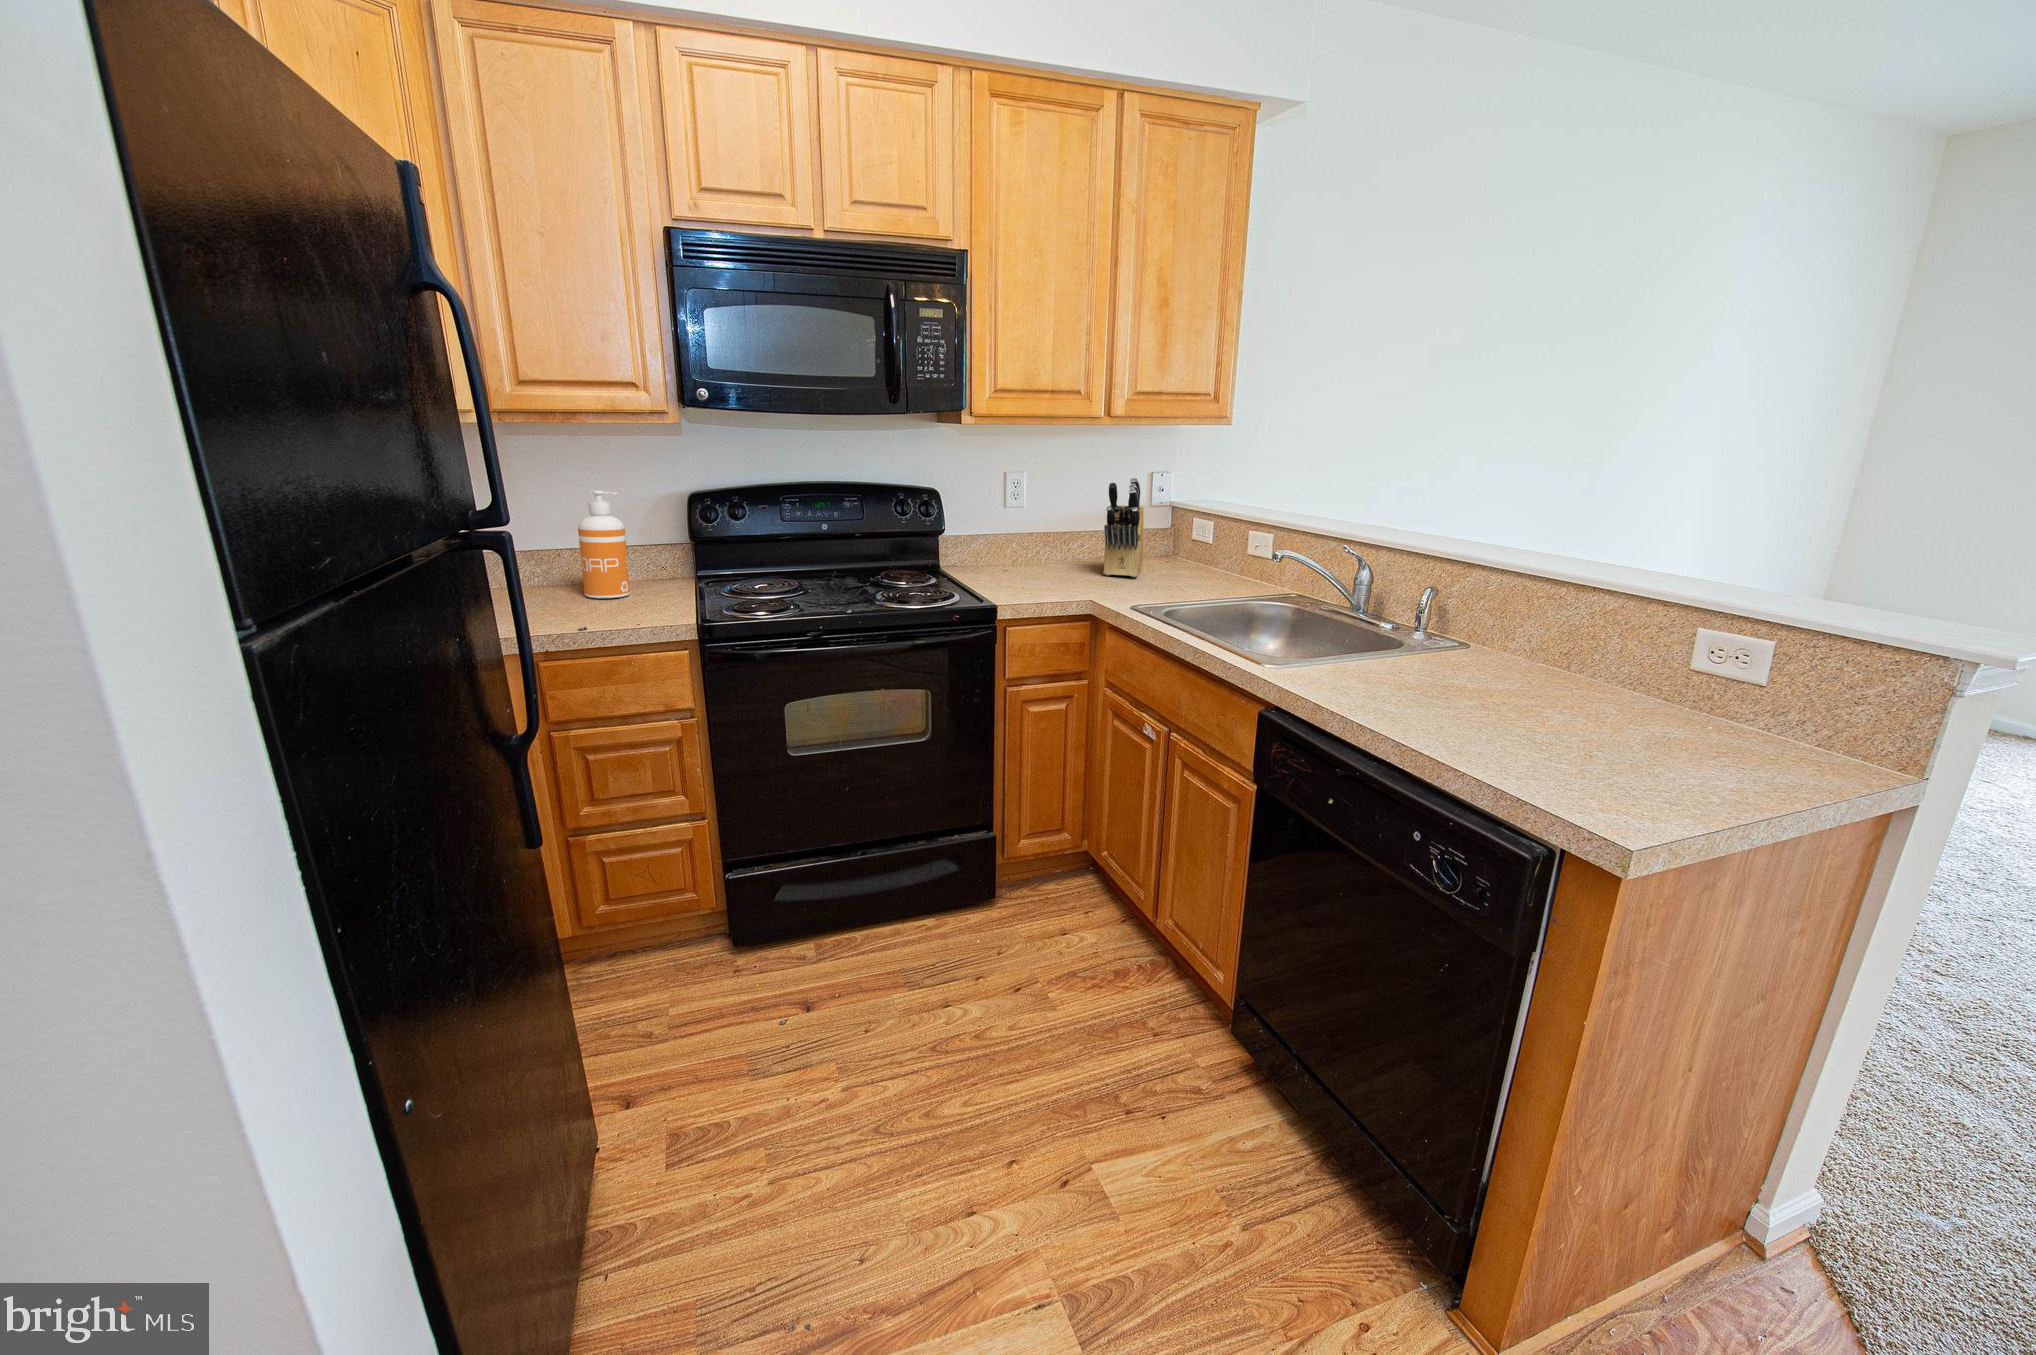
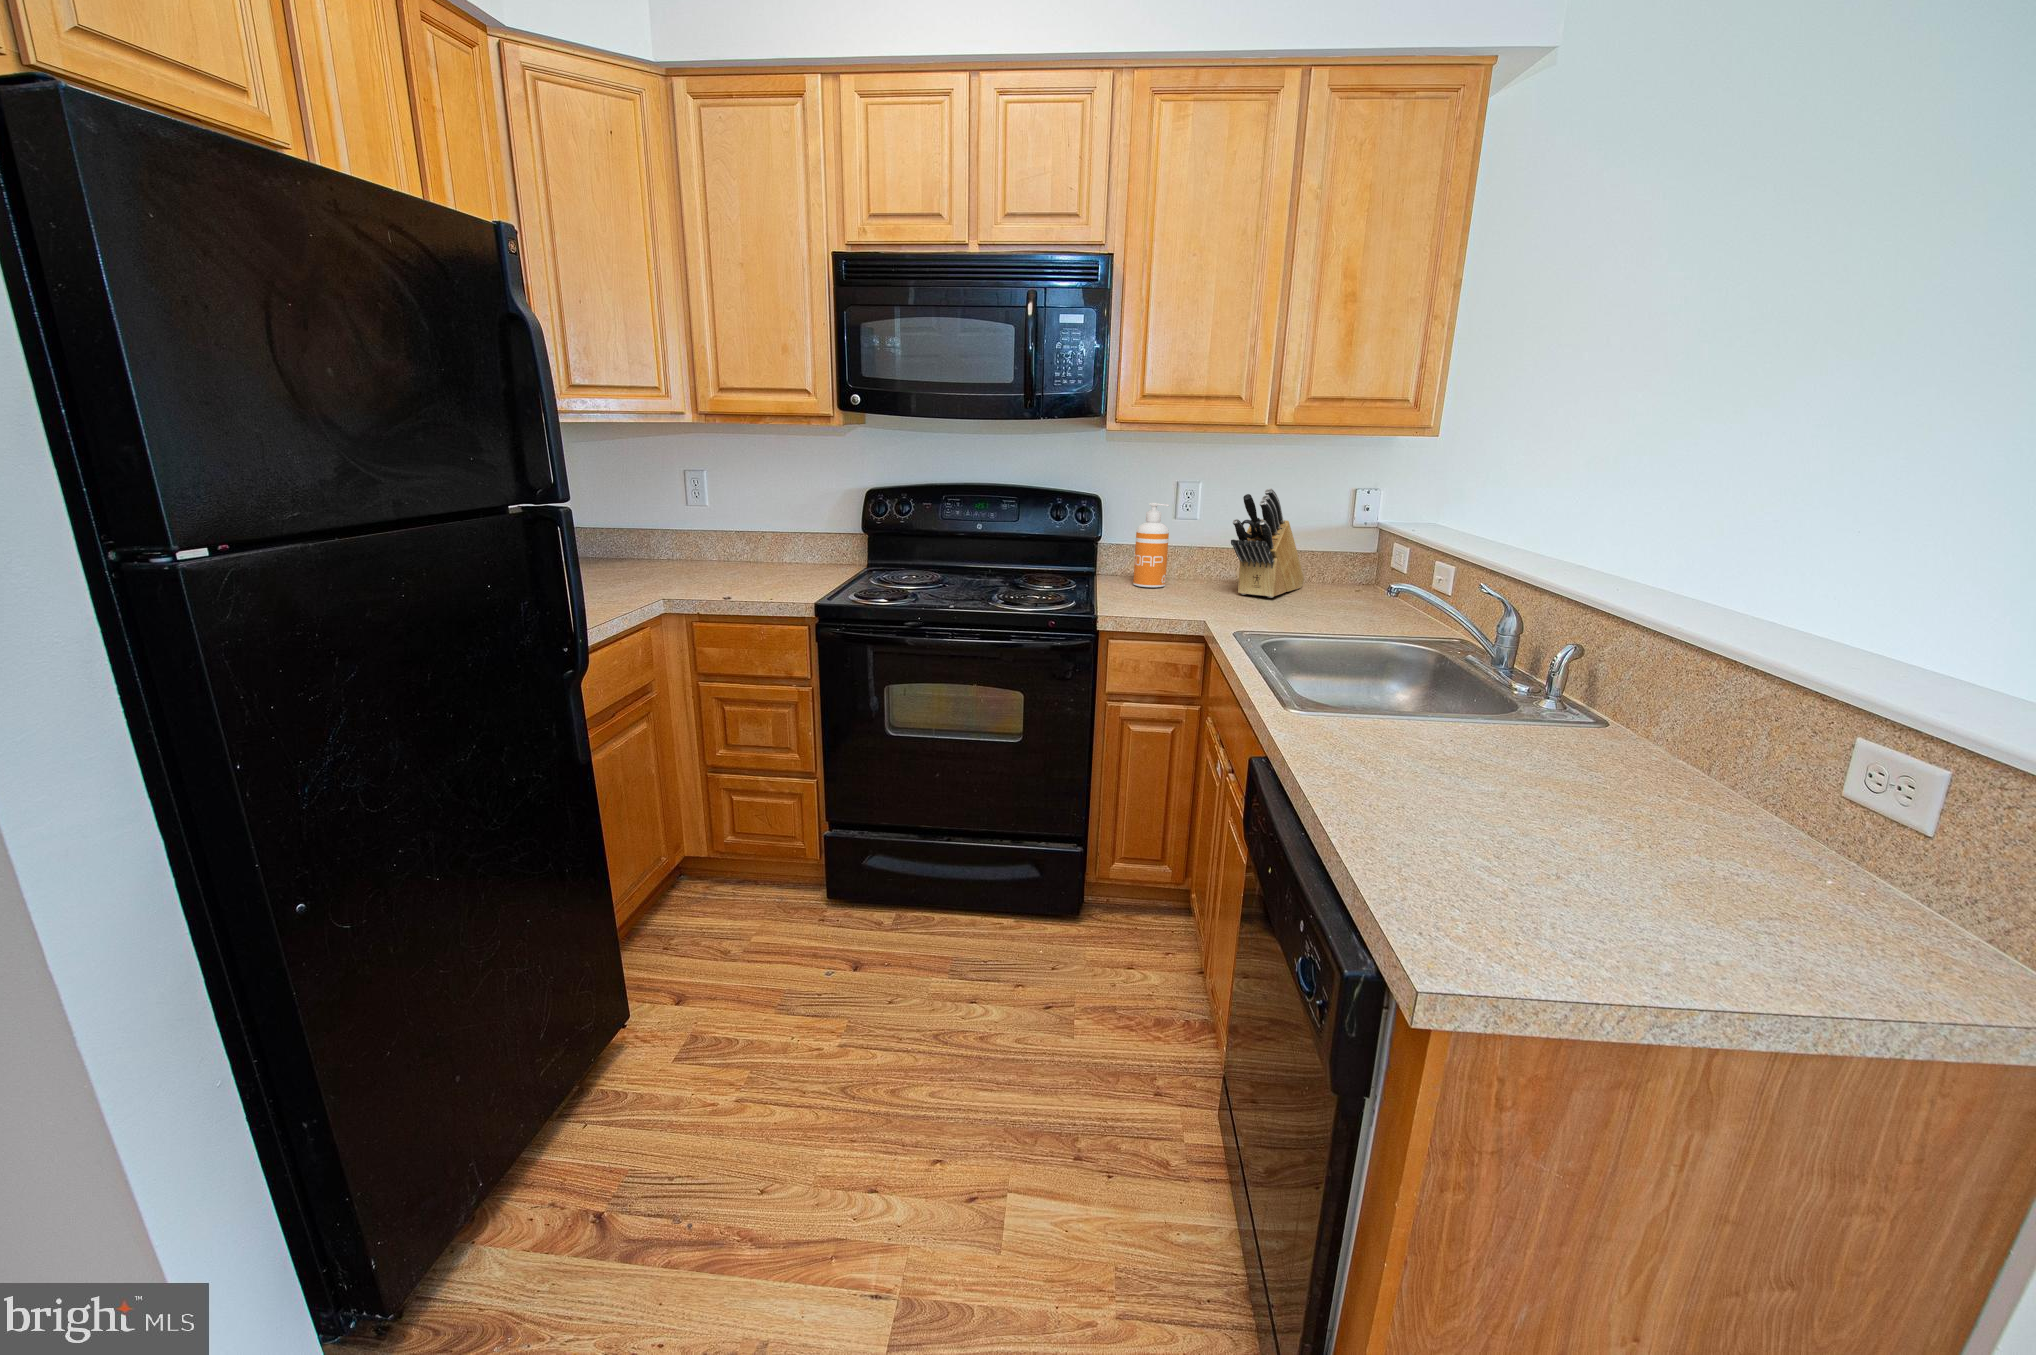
soap dispenser: present [578,490,630,598] -> present [1133,503,1169,587]

